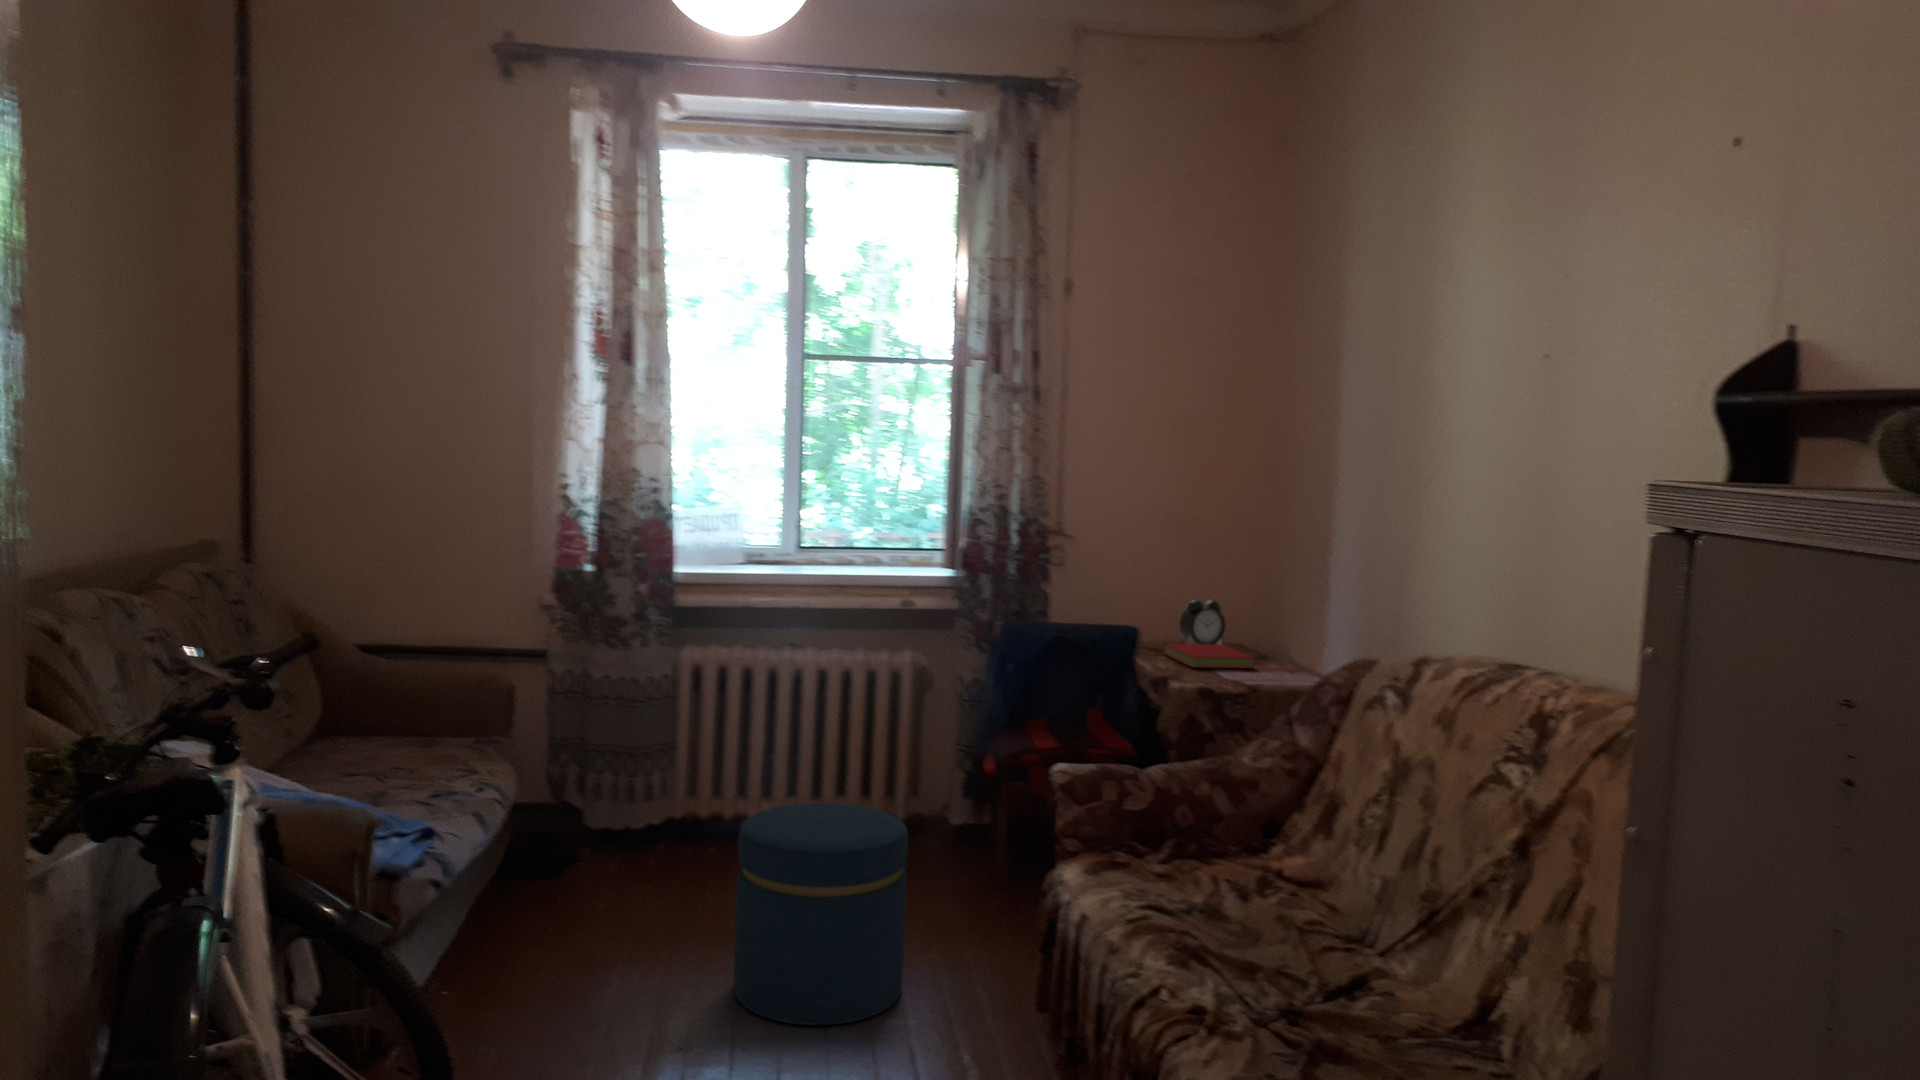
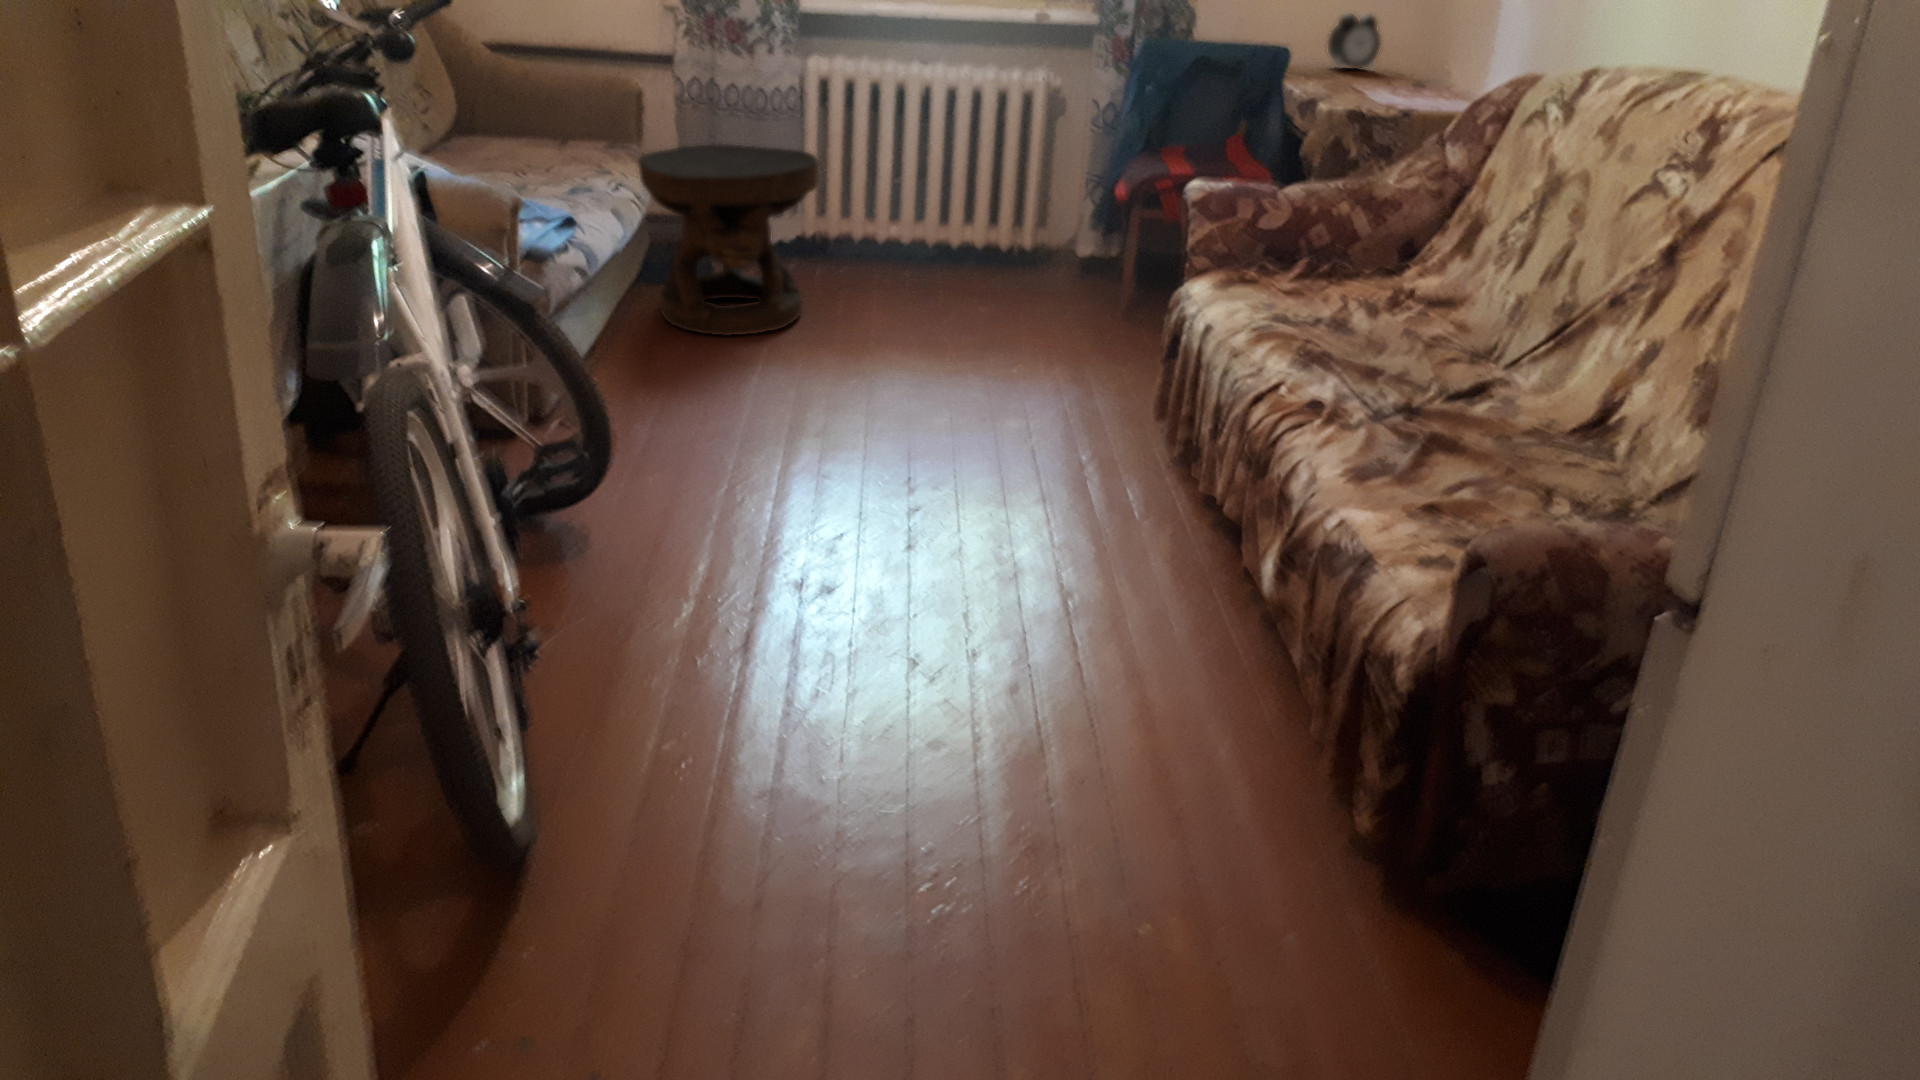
book: present [1165,644,1256,669] -> none [1307,63,1411,92]
side table: none [547,729,720,918] -> present [638,144,819,336]
ottoman: present [734,803,908,1025] -> none [847,219,1025,432]

